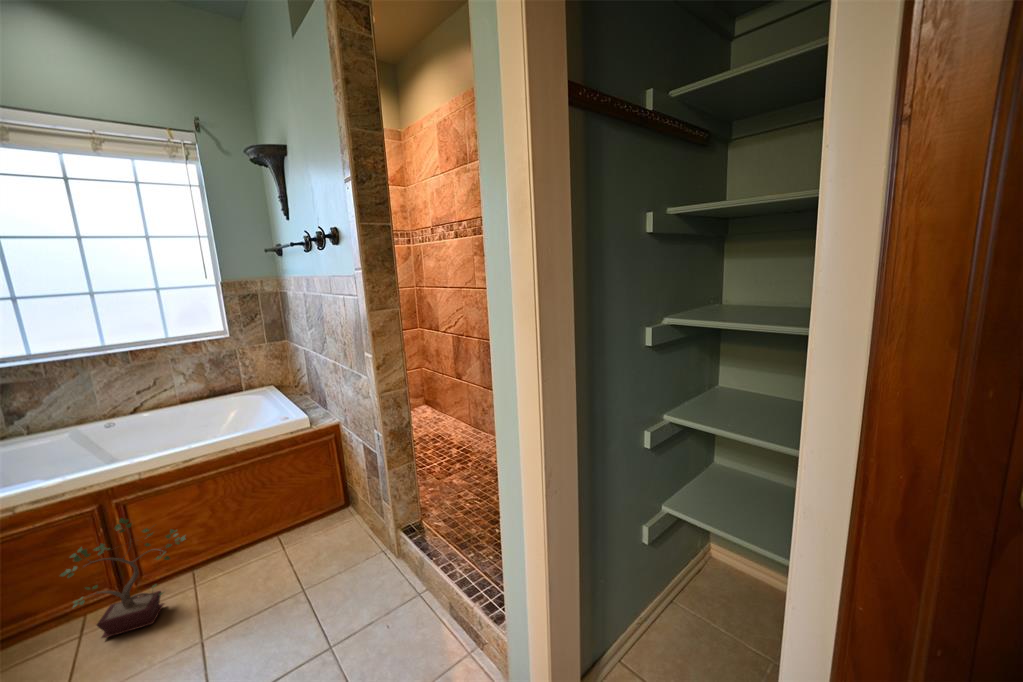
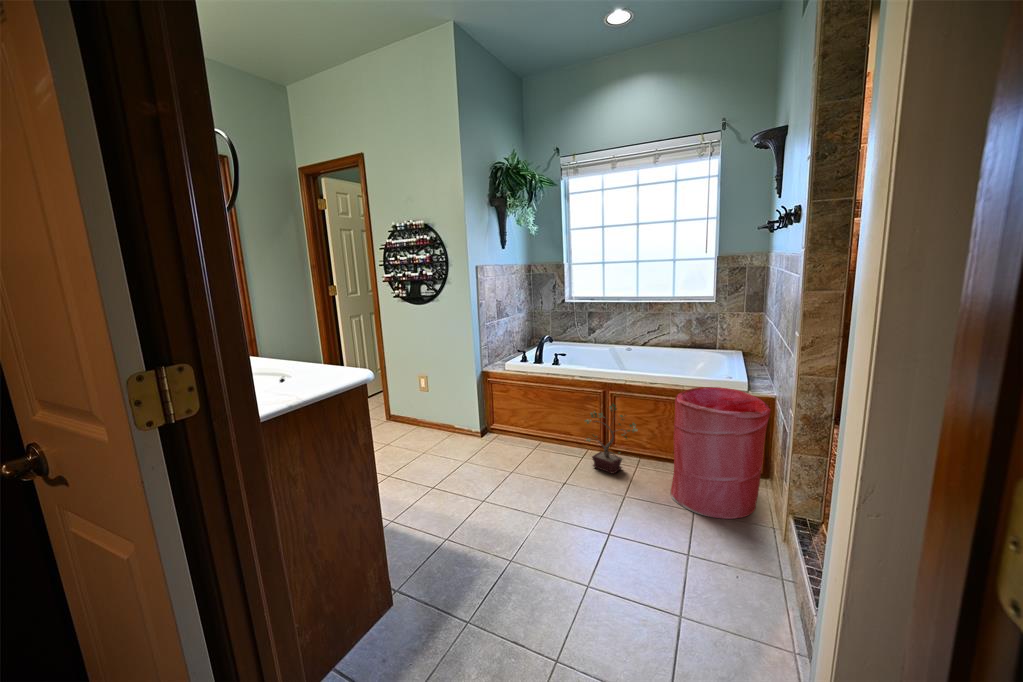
laundry hamper: none [235,429,357,596] -> present [671,387,770,519]

